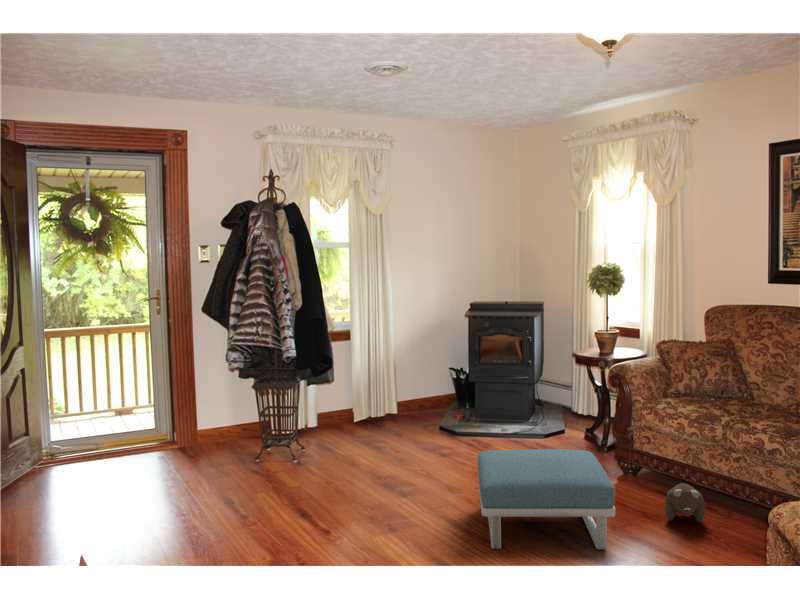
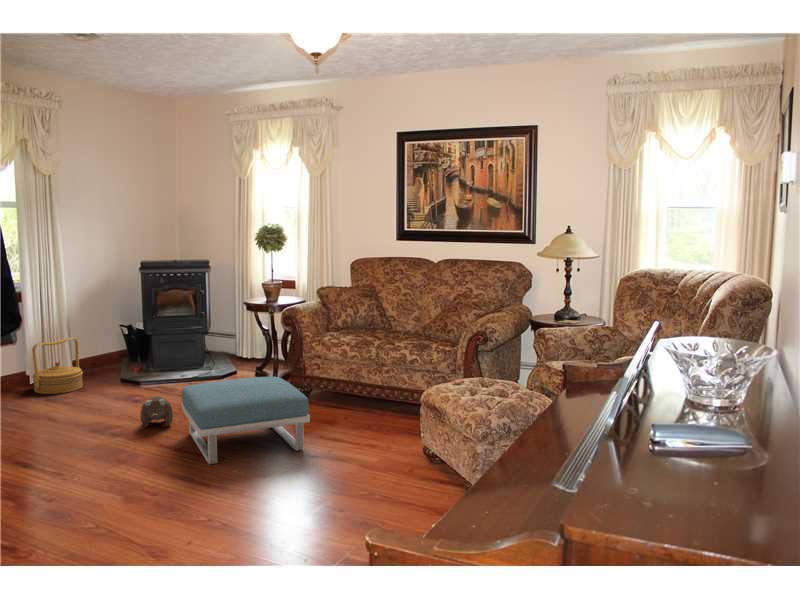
woven basket: none [362,380,408,436] -> present [32,338,83,394]
plush toy: present [665,483,706,523] -> present [140,396,173,427]

